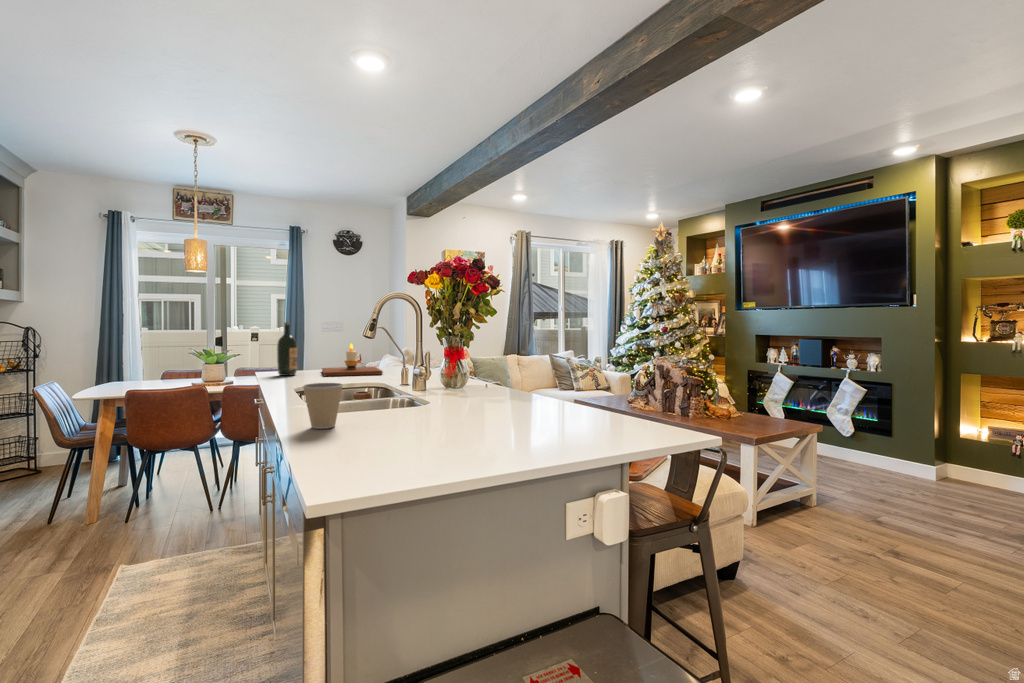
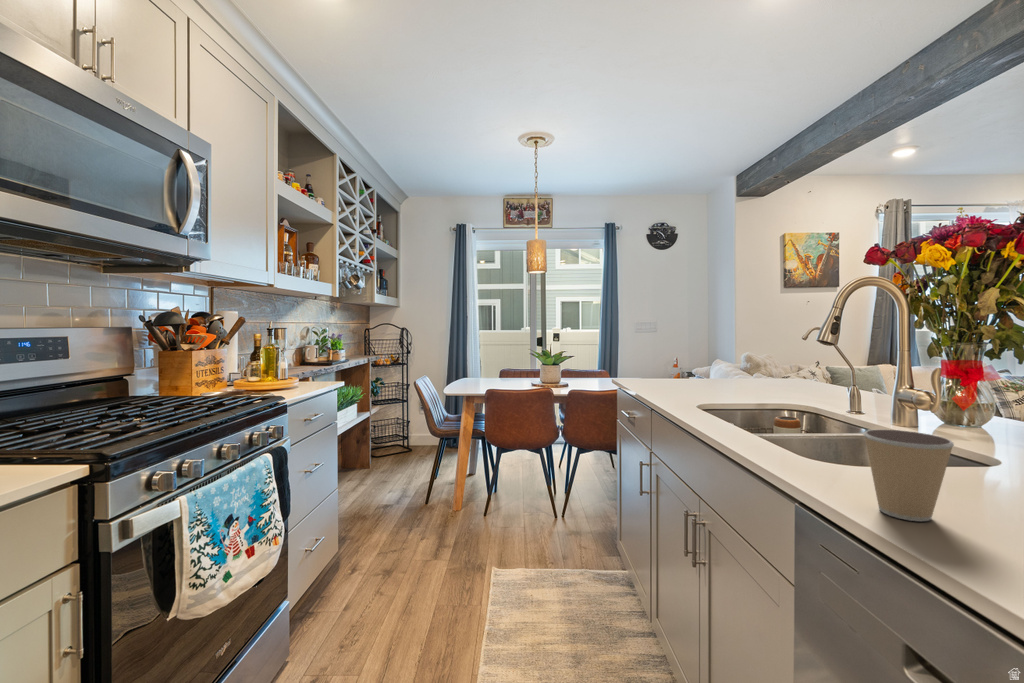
wine bottle: present [277,322,297,376] -> none [639,322,661,385]
candle: present [322,344,383,376] -> none [681,348,772,390]

